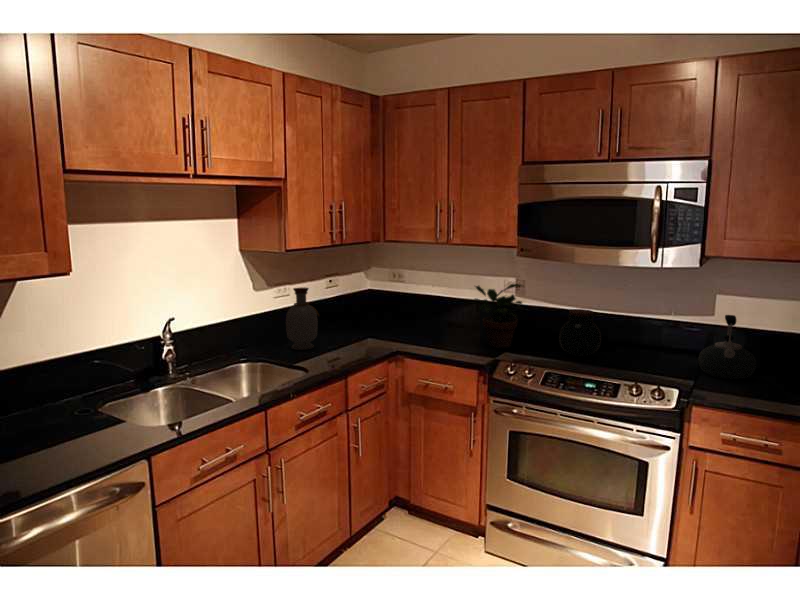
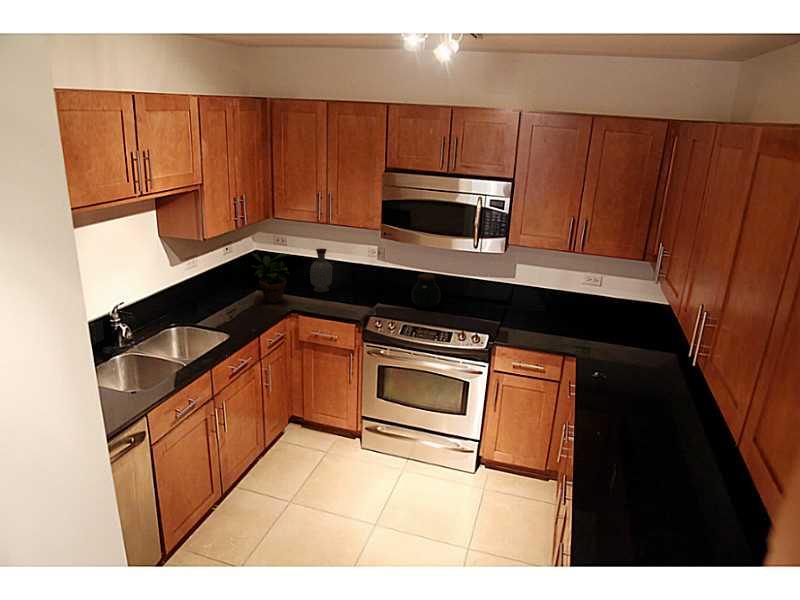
potted plant: present [475,284,525,348] -> present [252,253,289,303]
bottle: present [286,287,319,350] -> present [310,248,333,292]
kettle: present [698,315,756,379] -> none [503,279,538,323]

